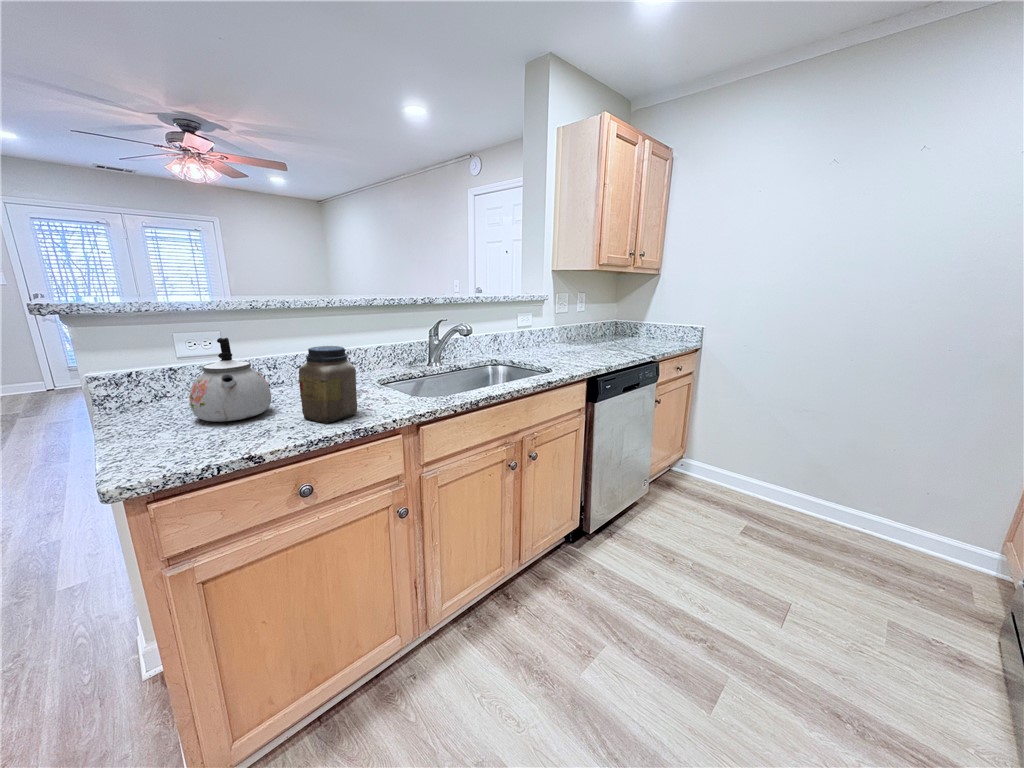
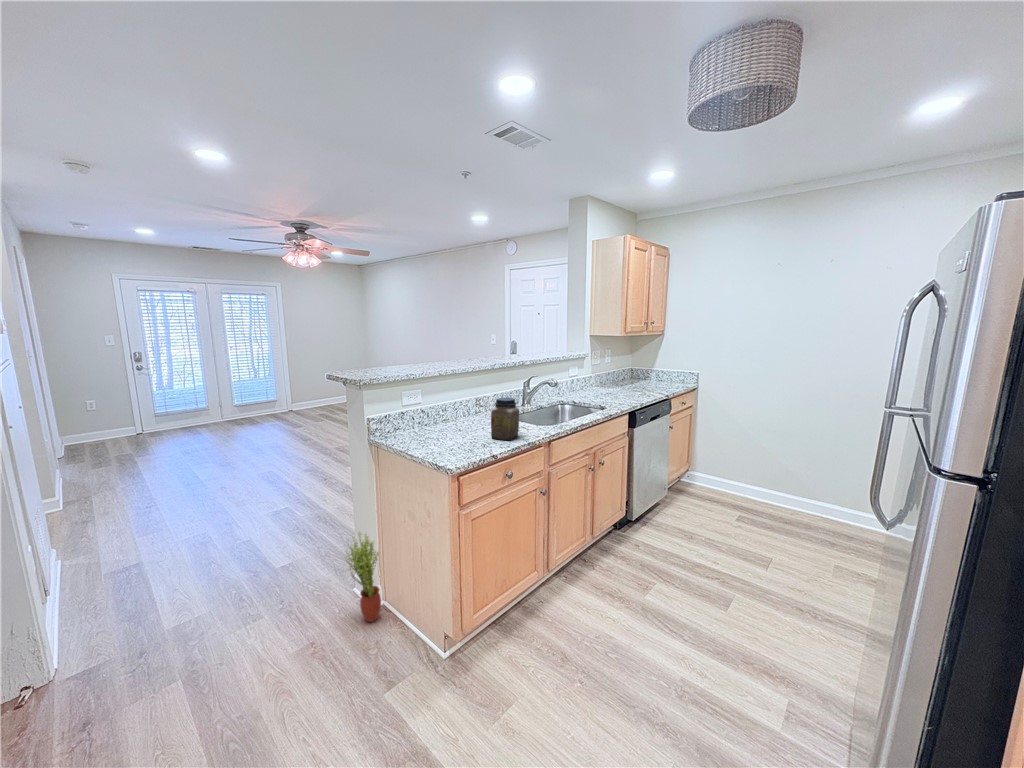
kettle: present [189,338,271,422] -> none [432,394,470,441]
potted plant: none [53,563,145,706] -> present [345,532,381,622]

